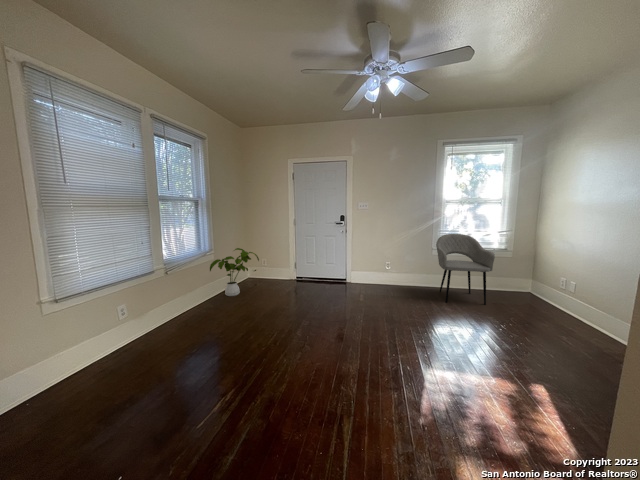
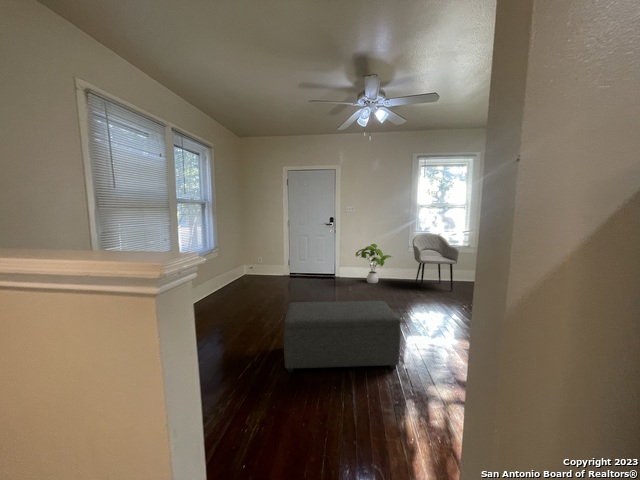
house plant: present [210,248,259,296] -> present [356,244,392,283]
ottoman: none [257,326,416,425] -> present [284,301,401,372]

